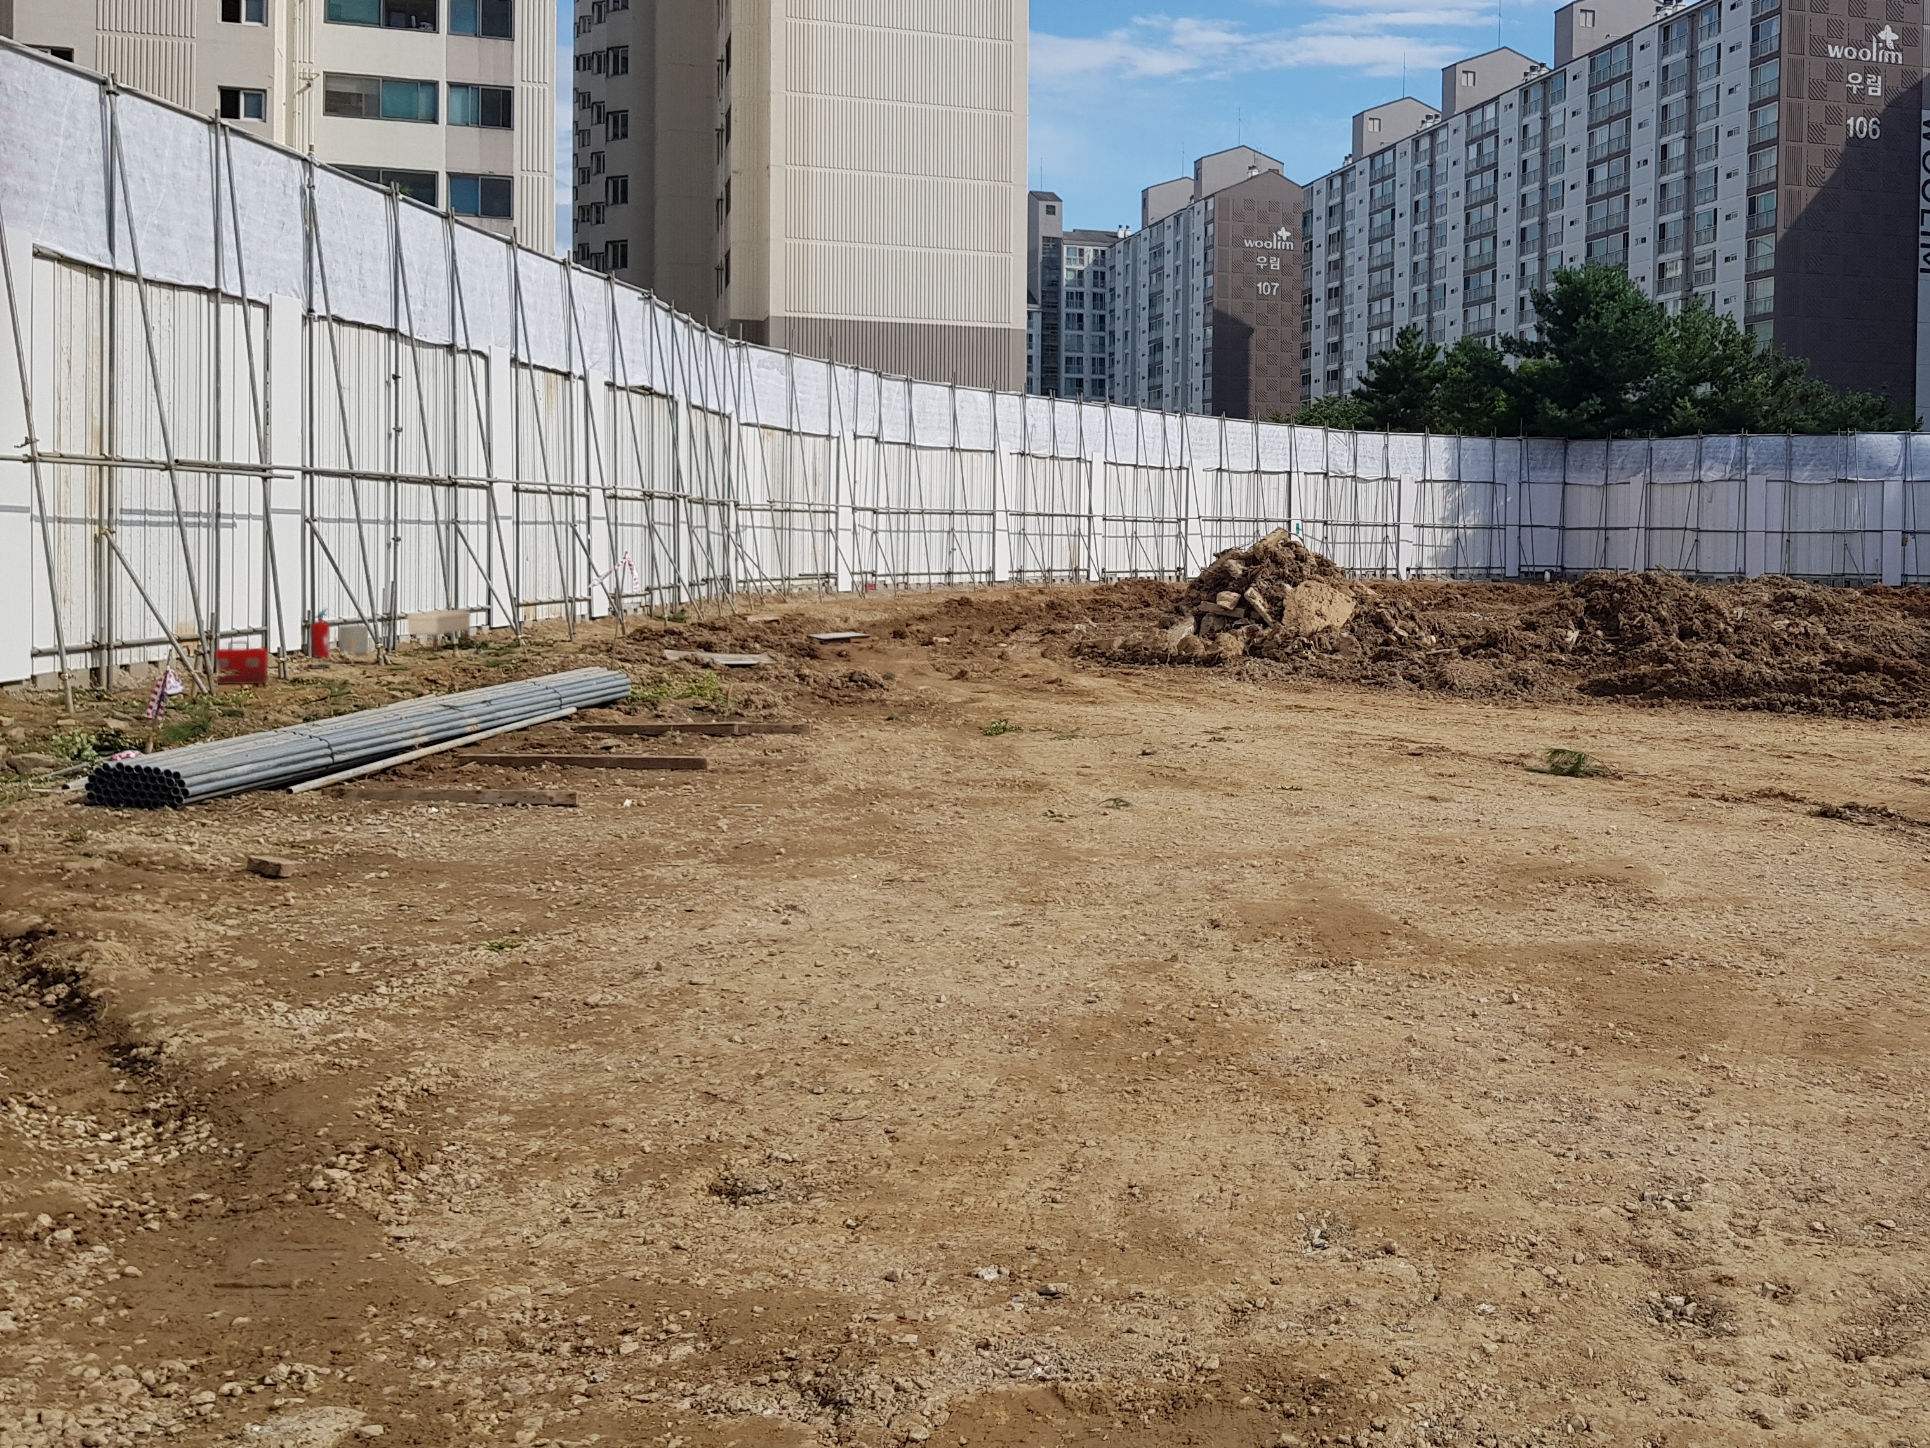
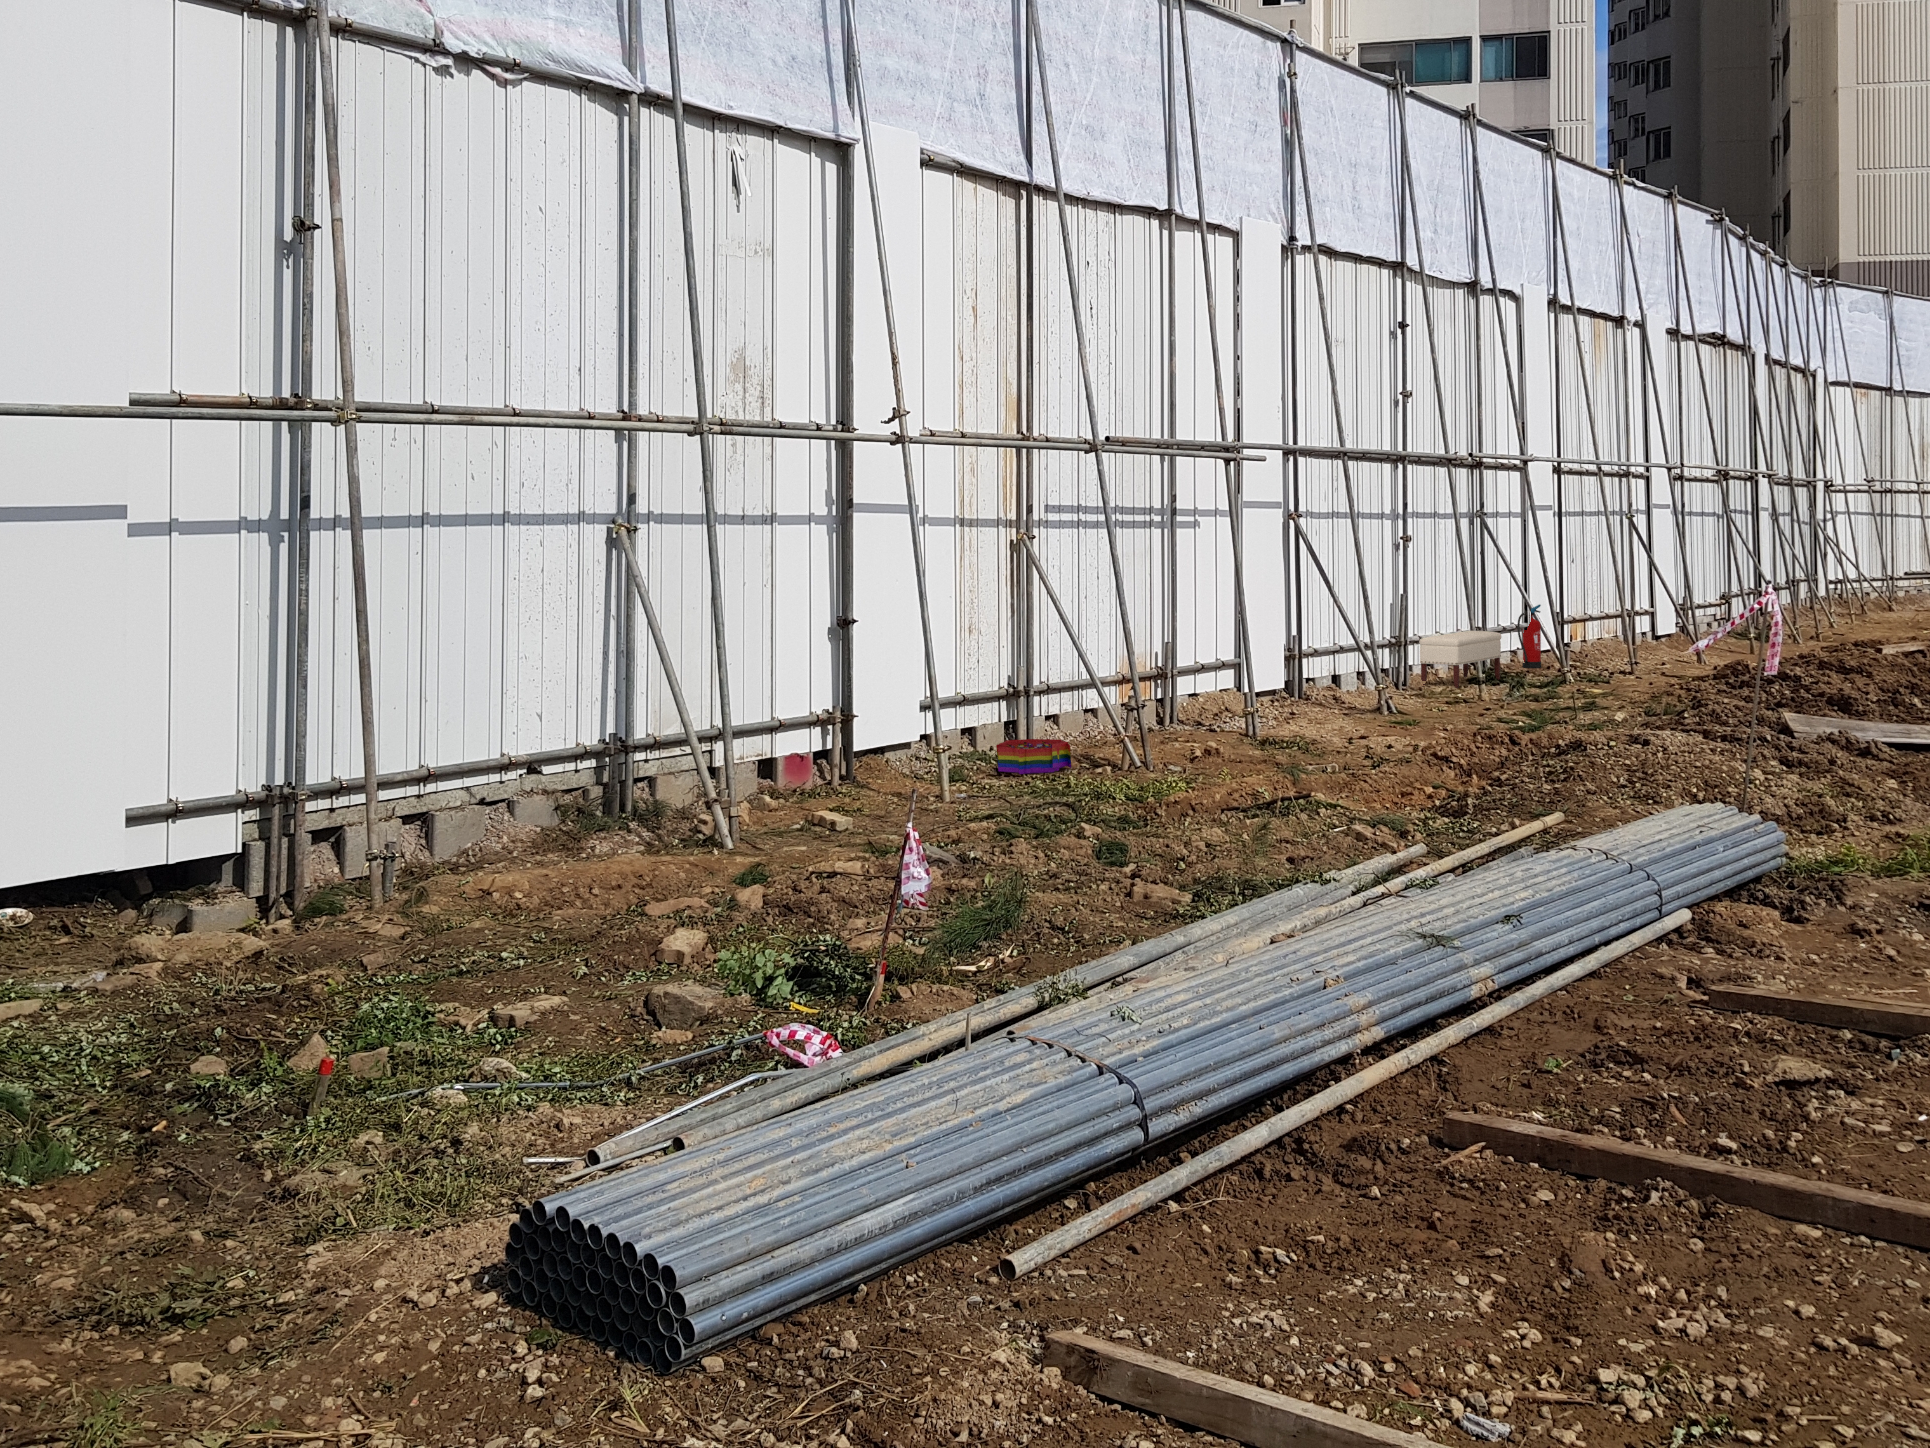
fire extinguisher: present [310,609,330,668] -> present [1517,605,1541,668]
planter: present [335,625,372,663] -> none [1328,654,1374,707]
toolbox: present [216,642,268,684] -> none [1161,681,1235,740]
storage bin: none [85,680,149,705] -> present [996,739,1071,774]

